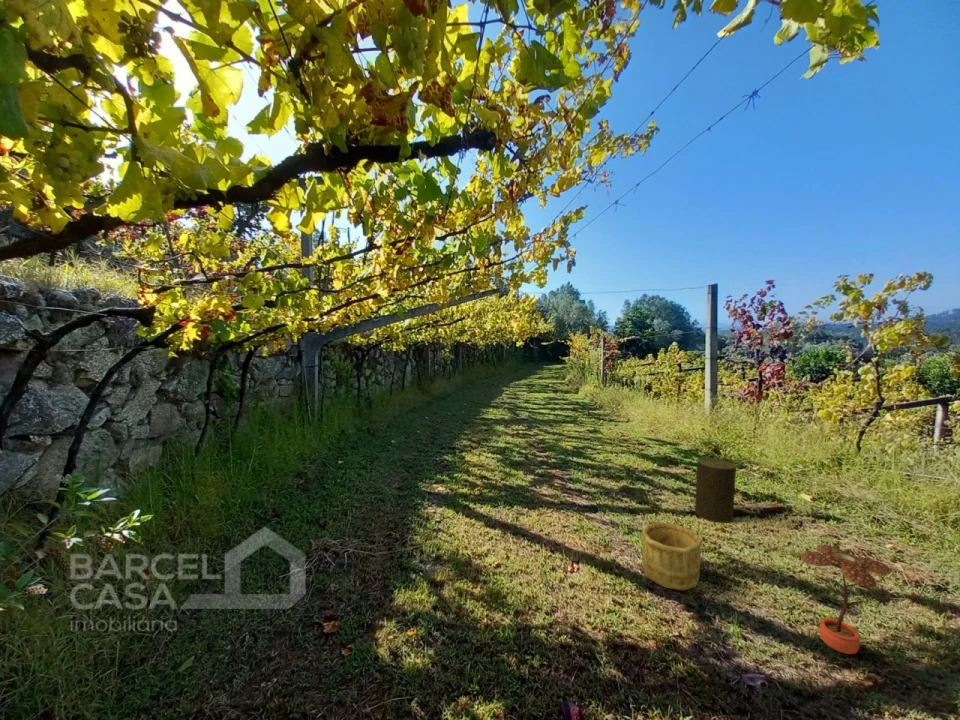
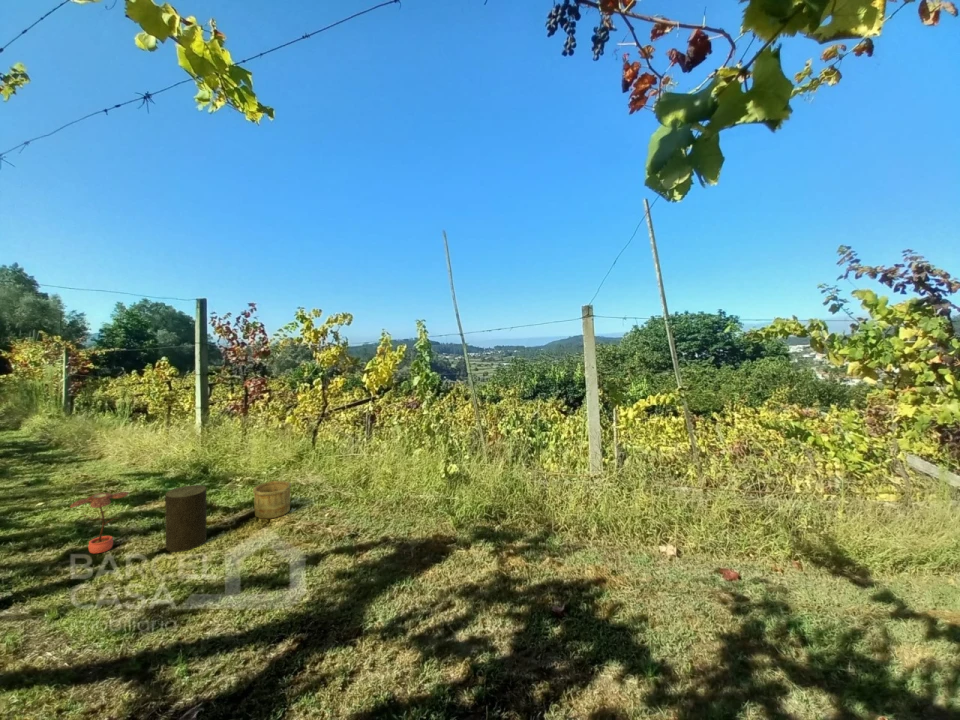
wooden bucket: present [641,523,702,591] -> present [253,481,291,519]
potted plant: present [801,545,890,654] -> present [70,492,128,554]

